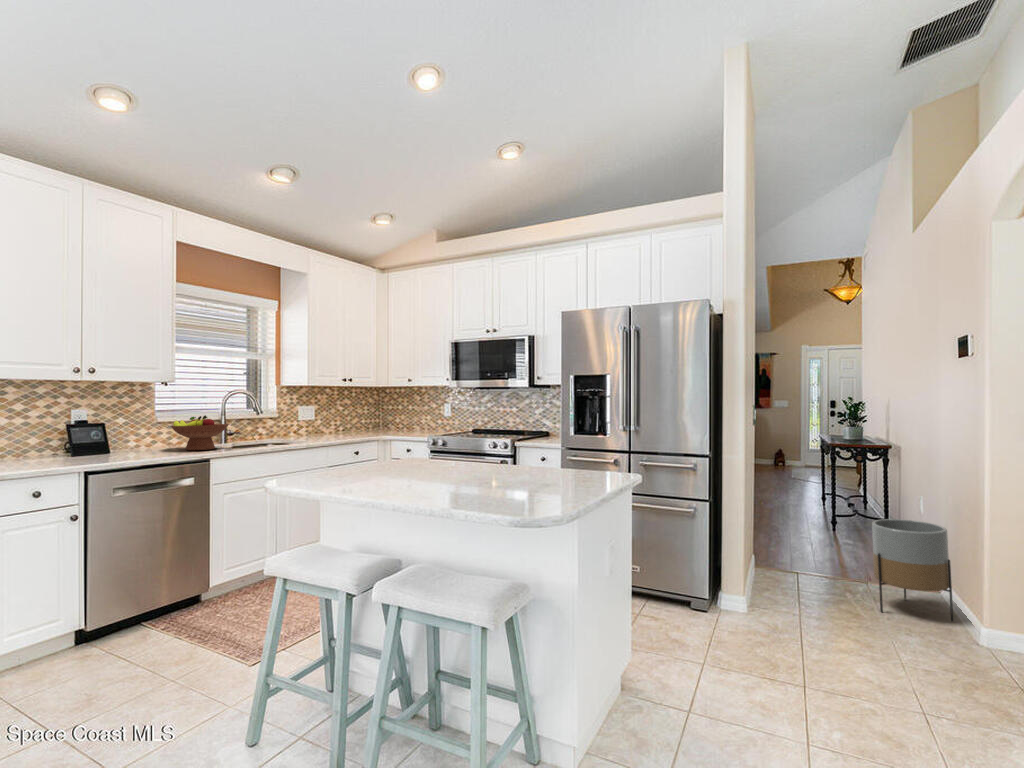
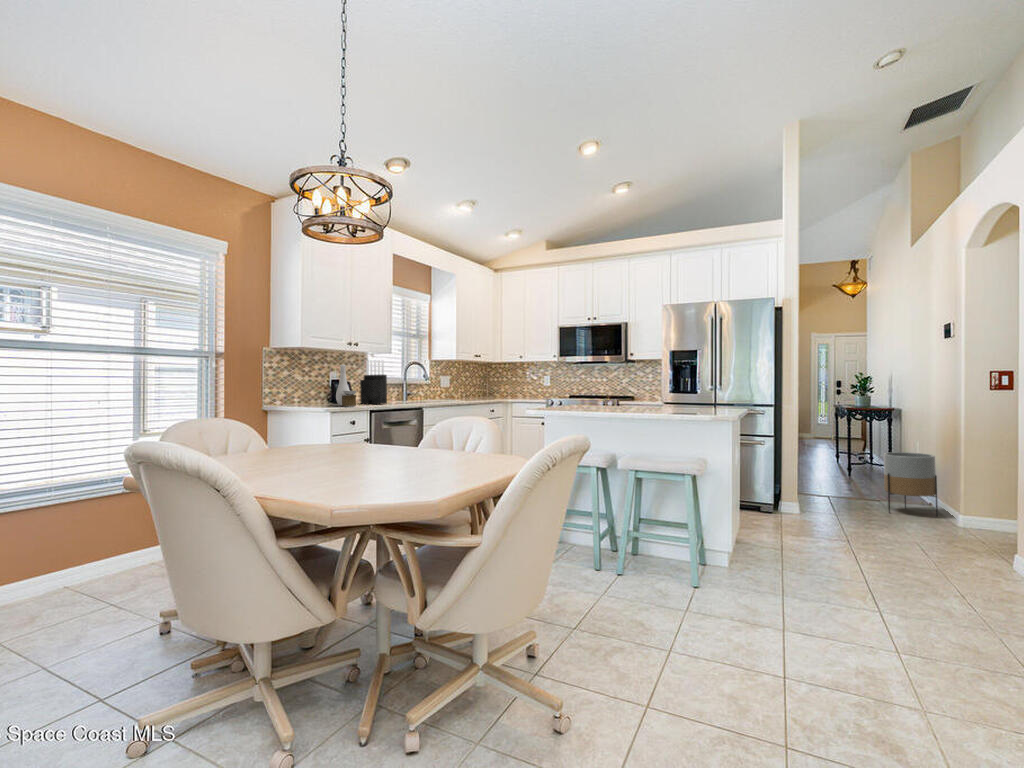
knife block: none [103,392,146,457] -> present [360,360,387,404]
vase: none [22,403,56,468] -> present [336,365,356,406]
fruit bowl: present [170,415,229,450] -> none [388,378,425,403]

